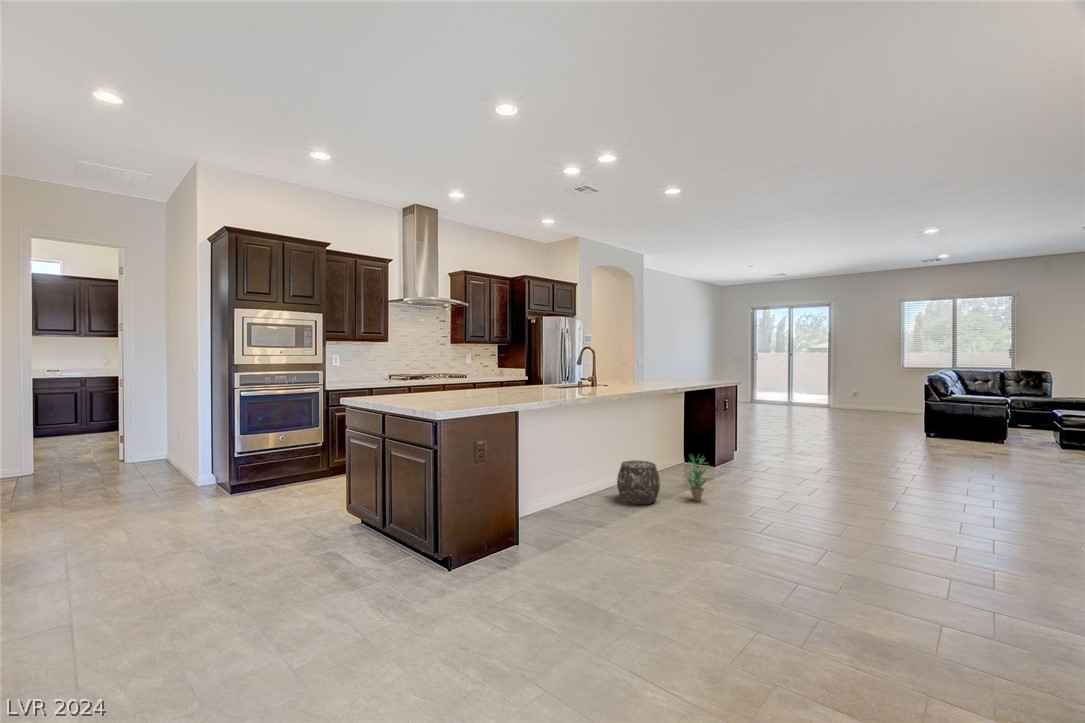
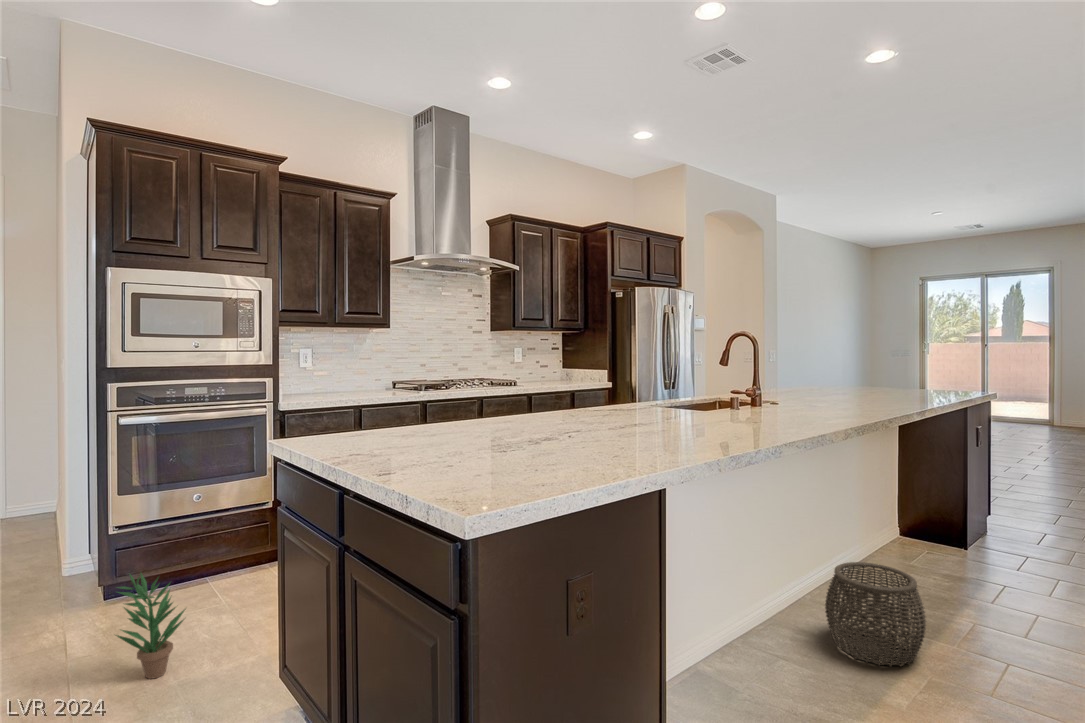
potted plant: present [686,456,709,501] -> present [116,573,186,679]

